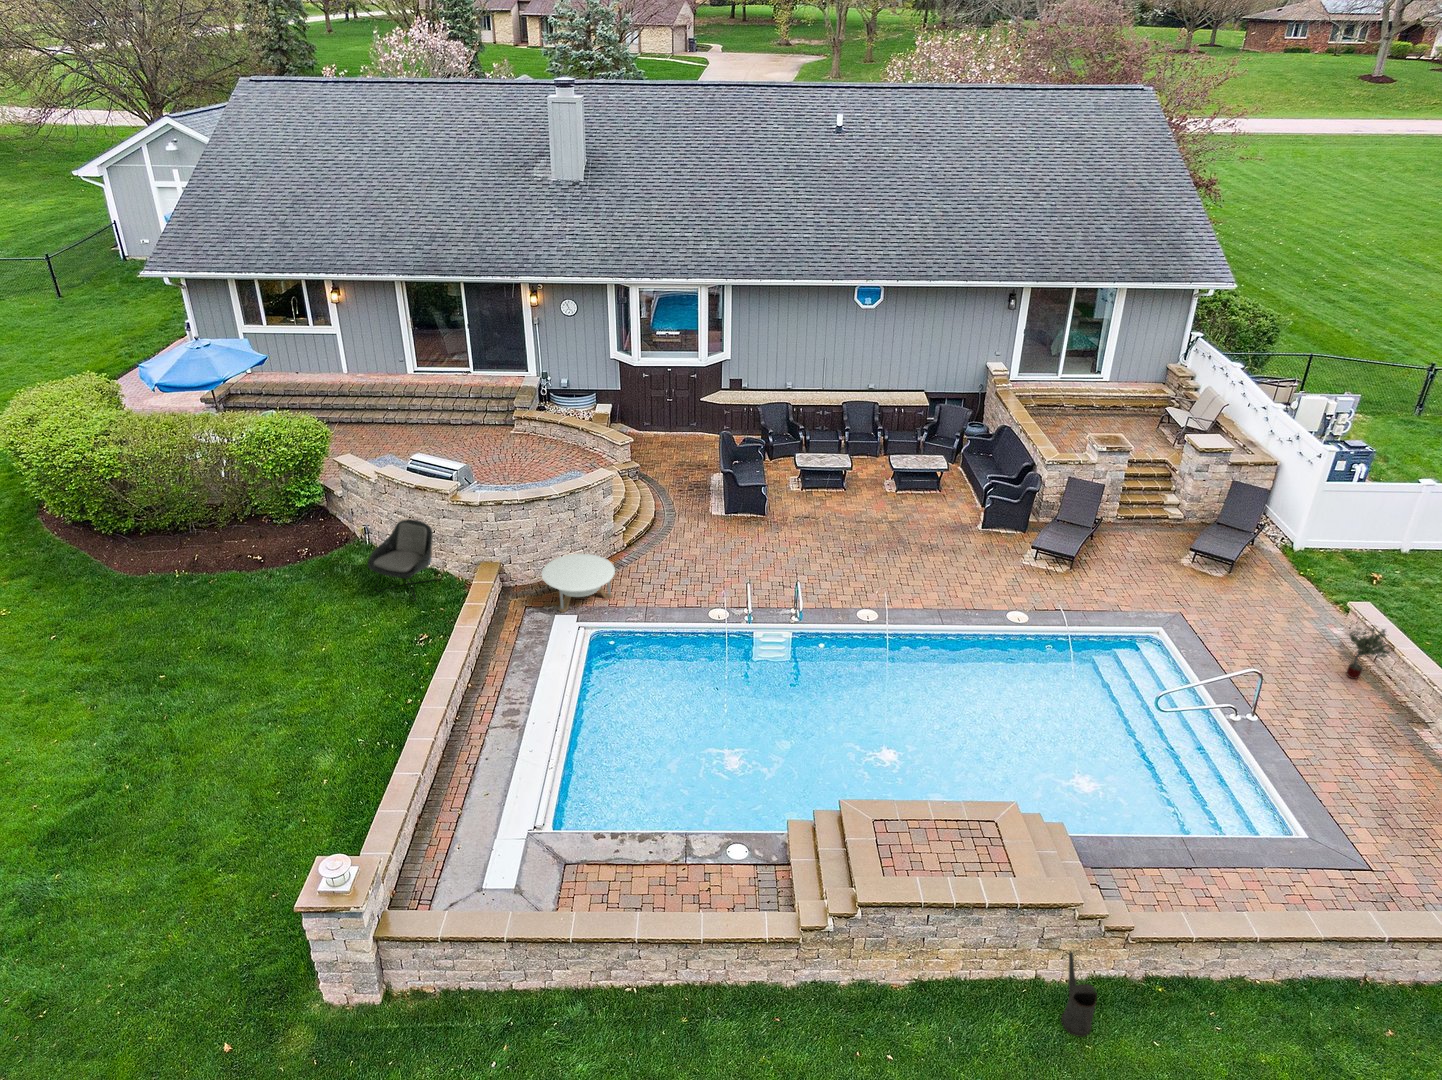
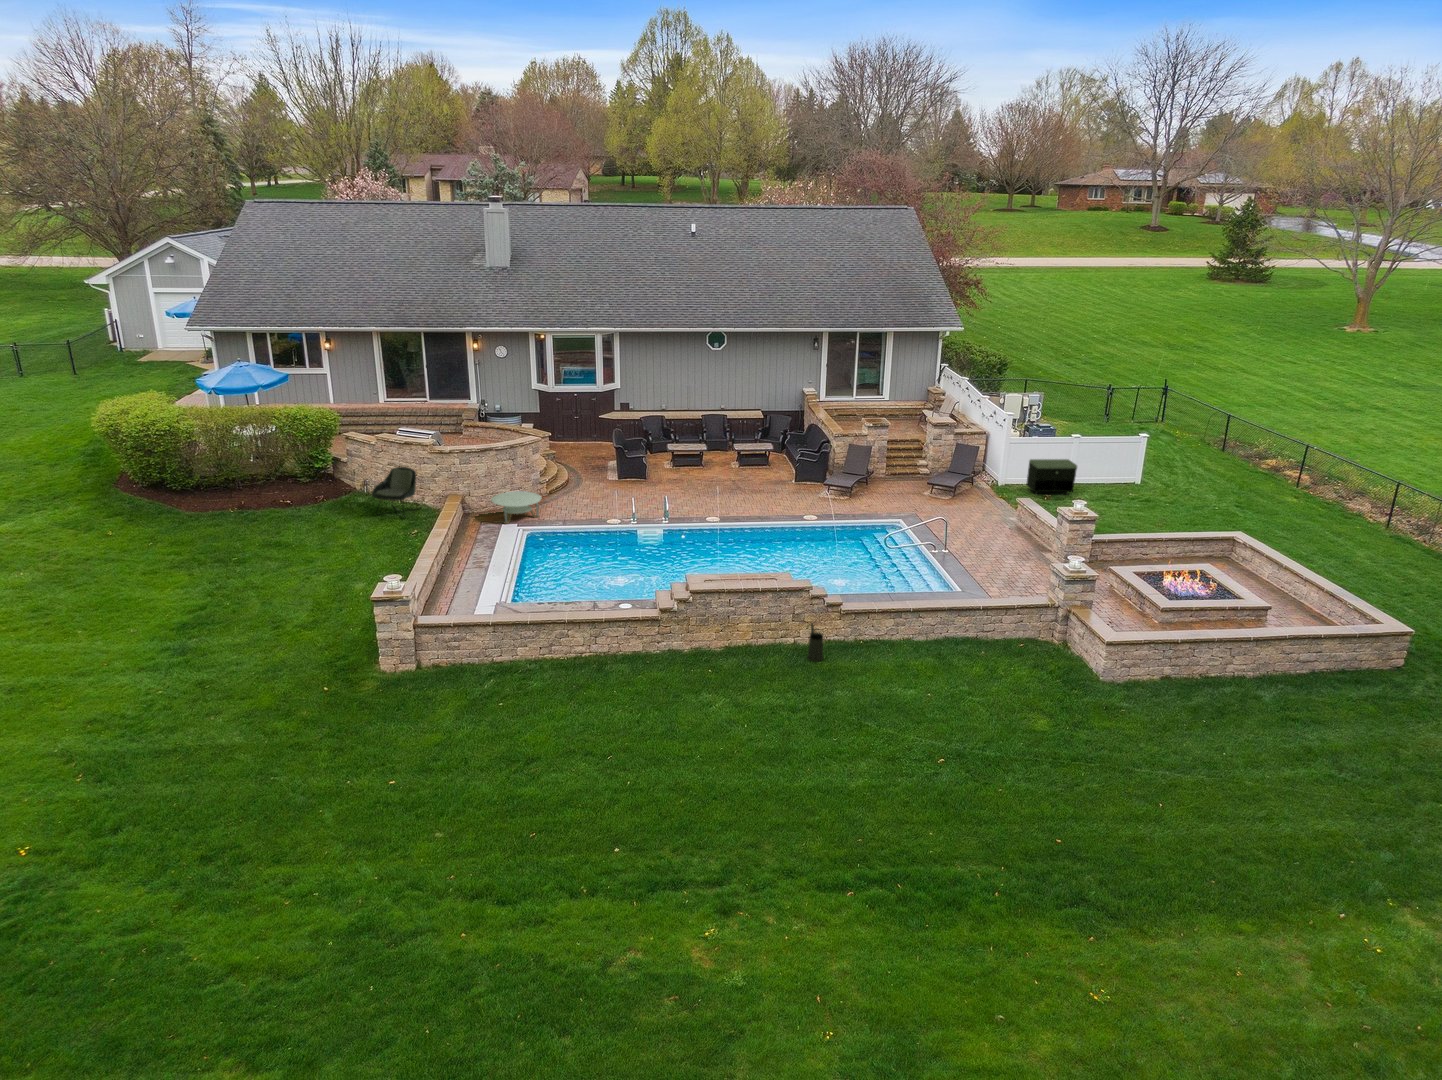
storage bench: none [1336,515,1430,571] -> present [1027,459,1077,493]
potted tree: present [1346,626,1391,679] -> none [1011,498,1034,537]

